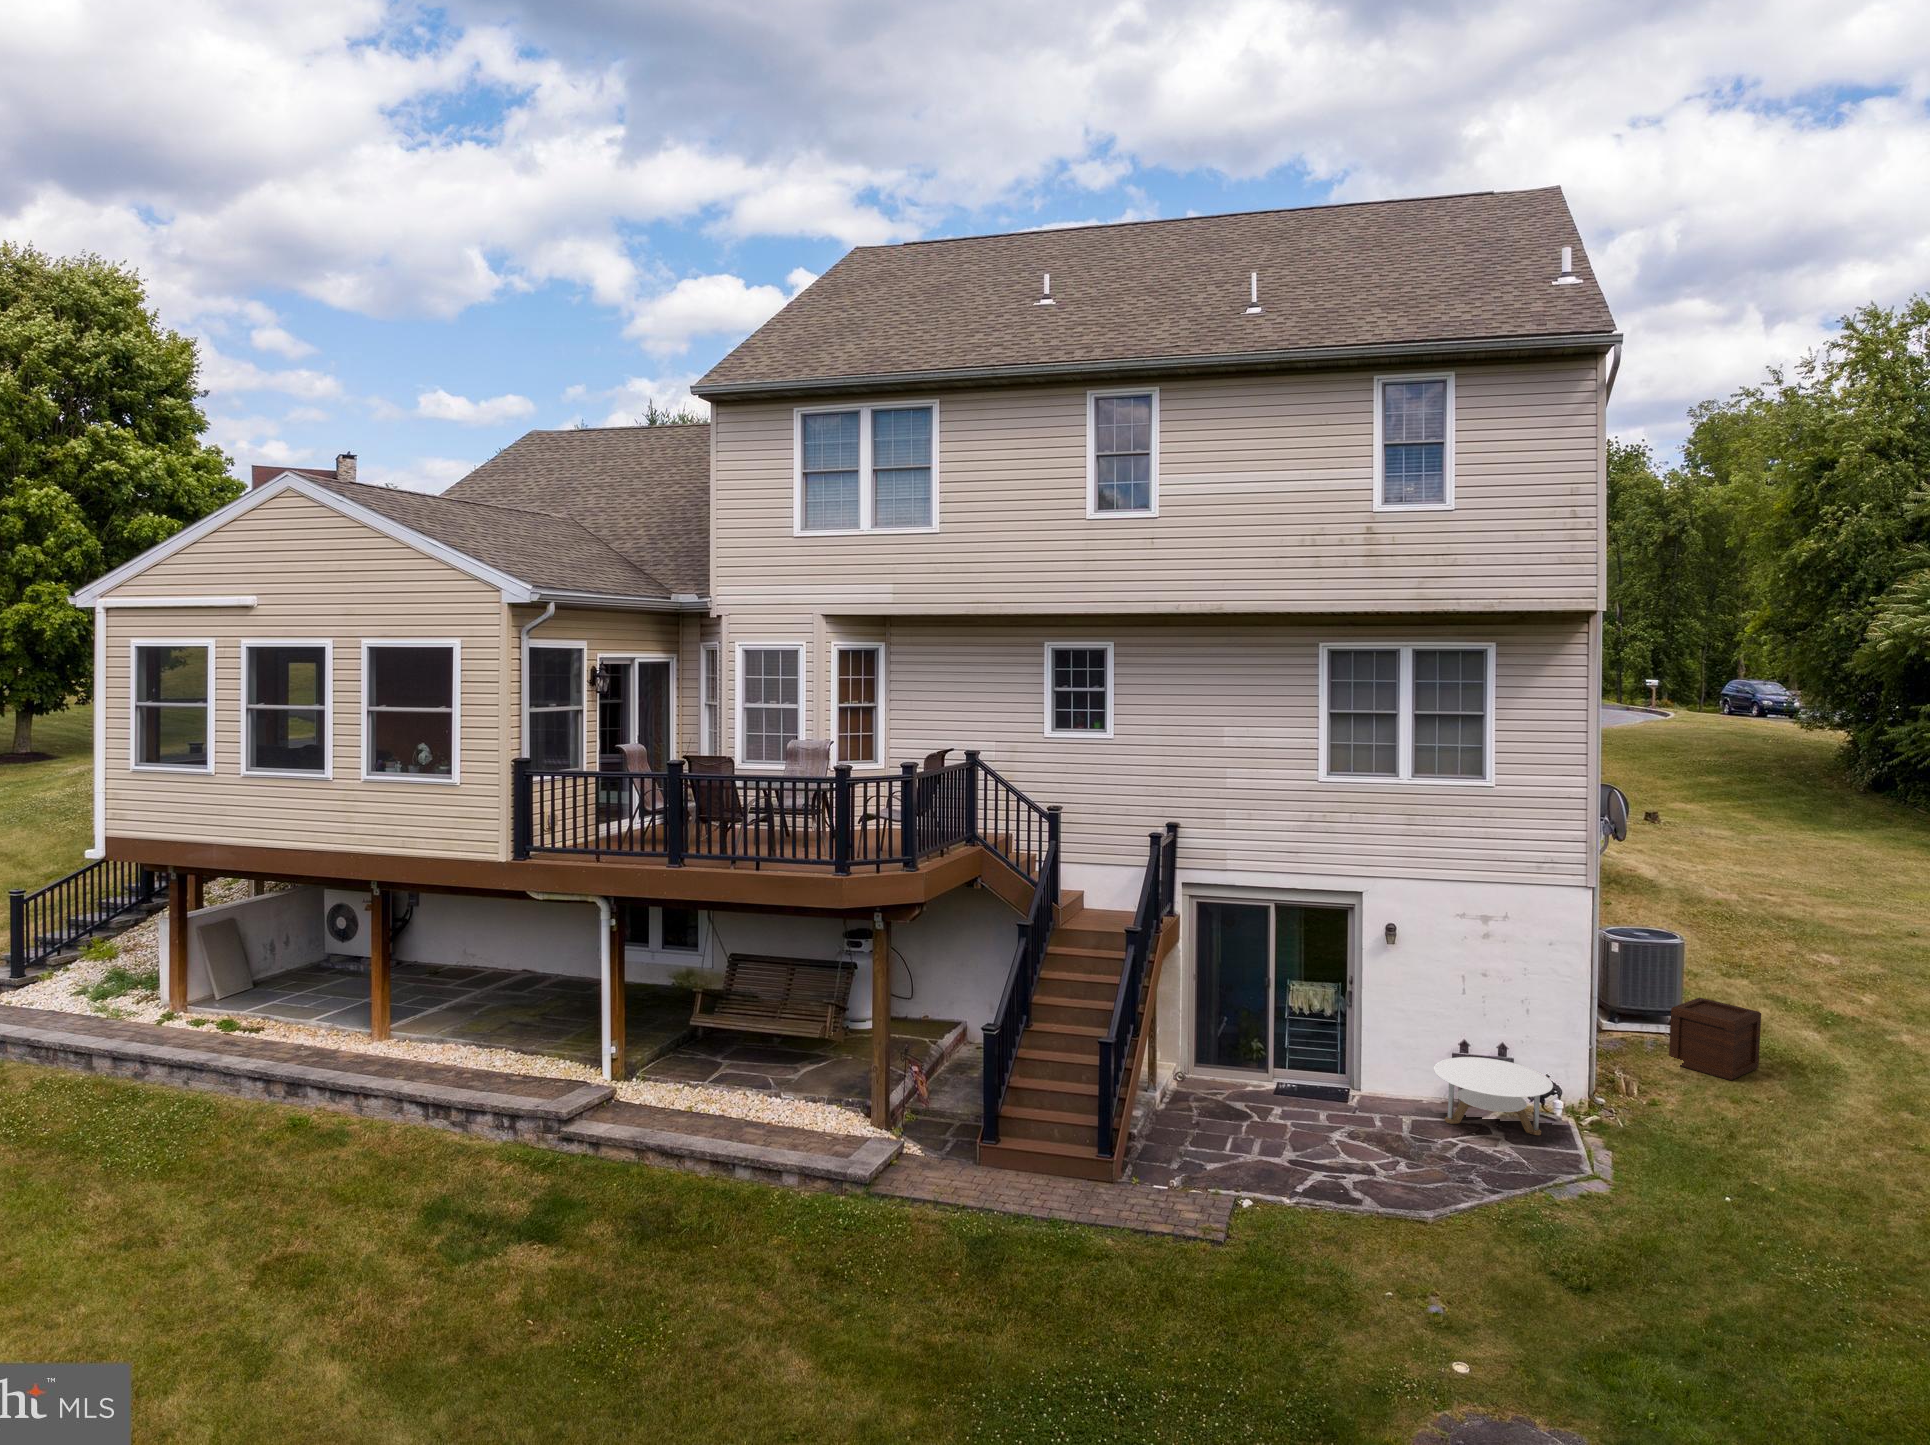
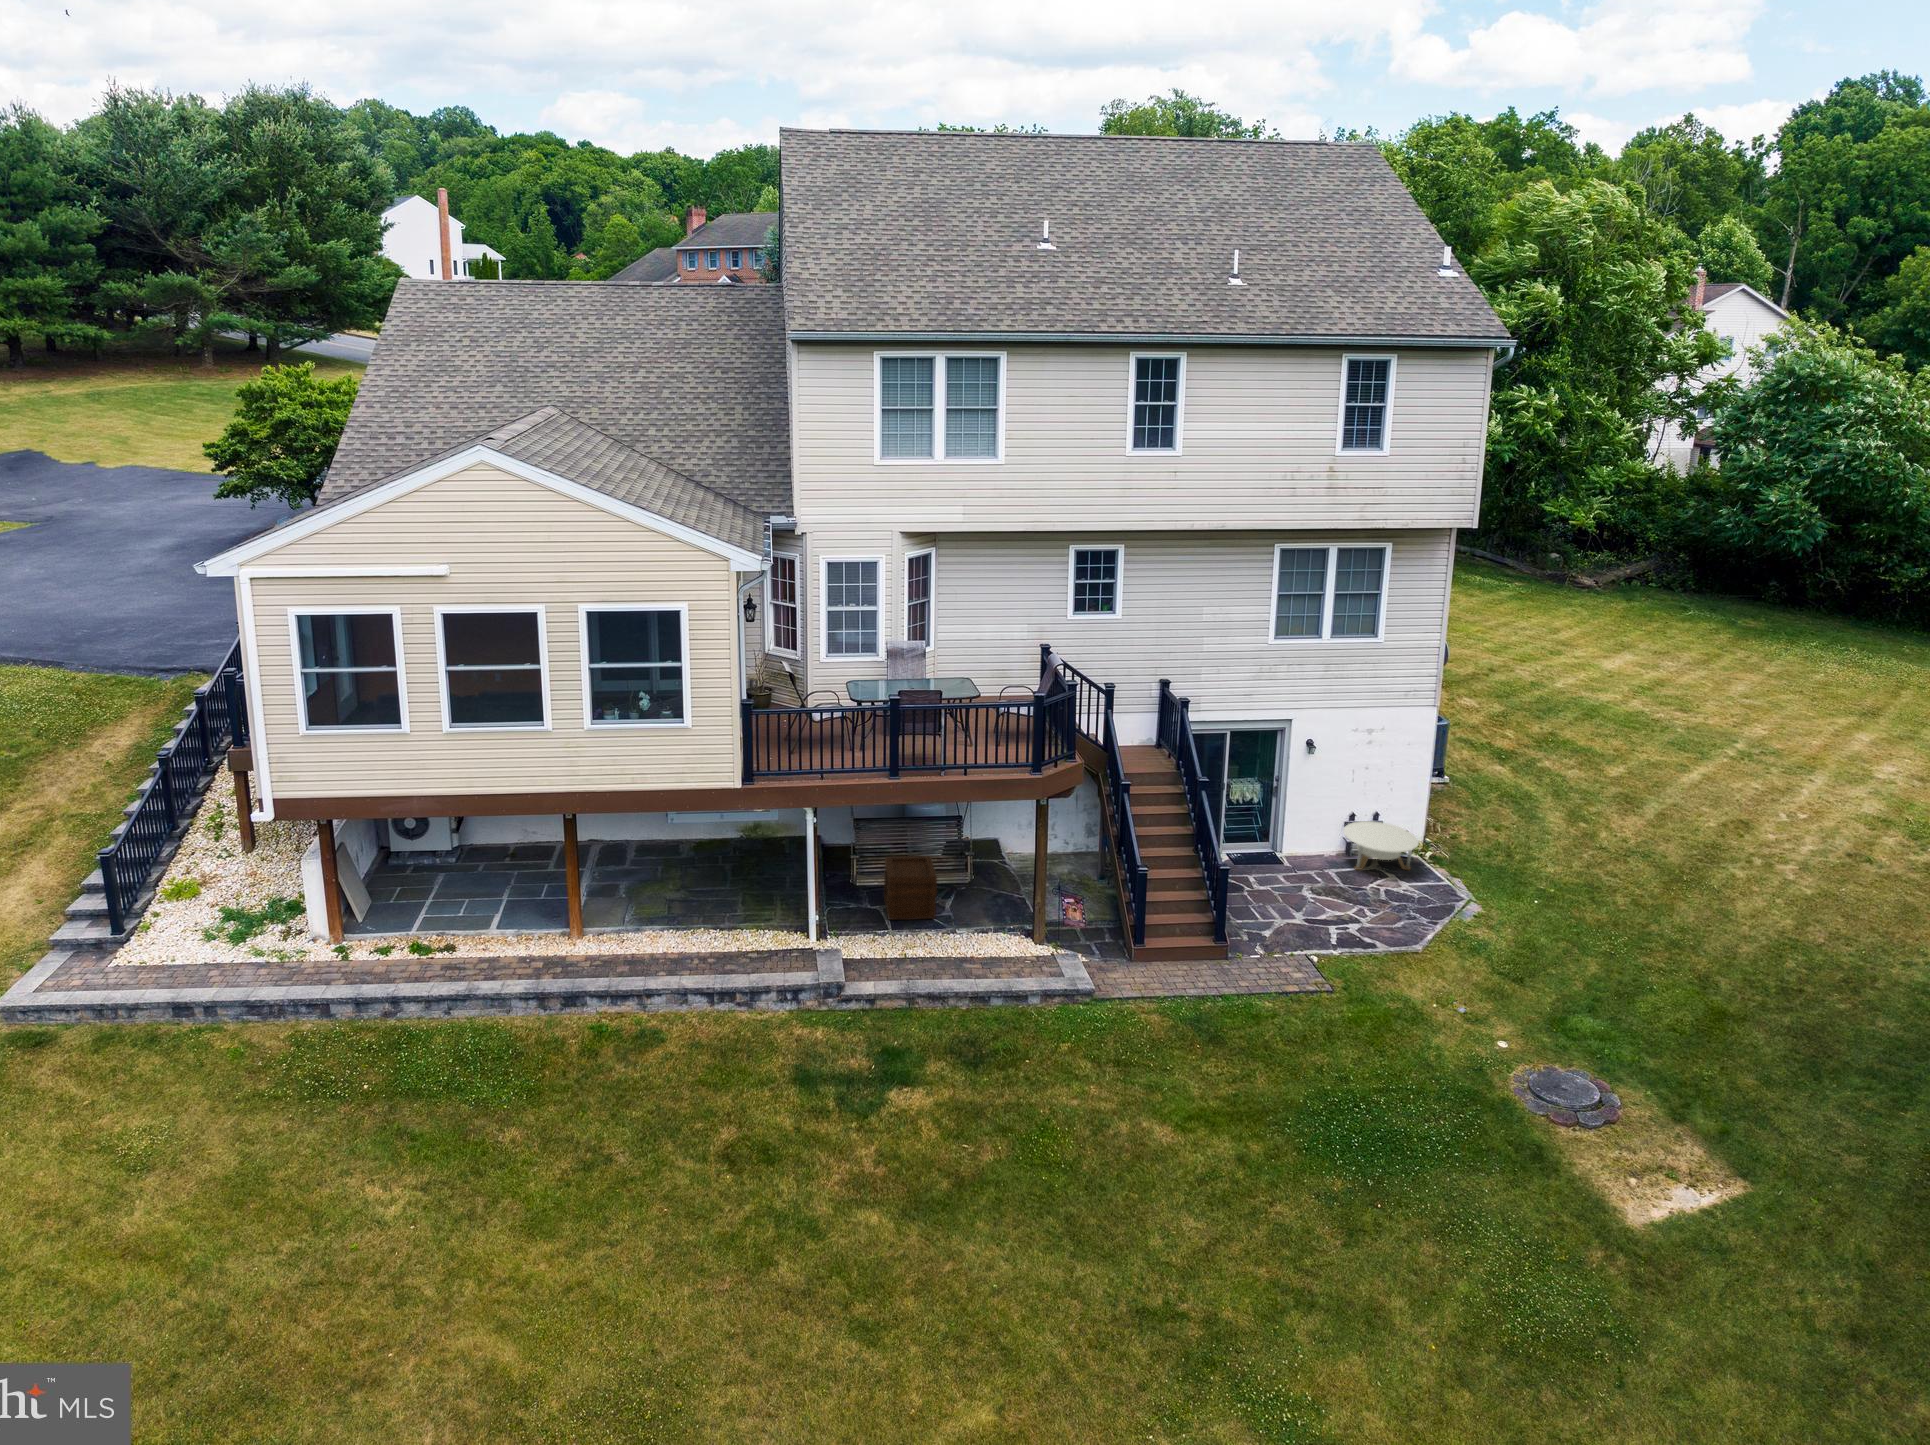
wooden crate: present [1669,998,1761,1080] -> present [884,856,937,920]

